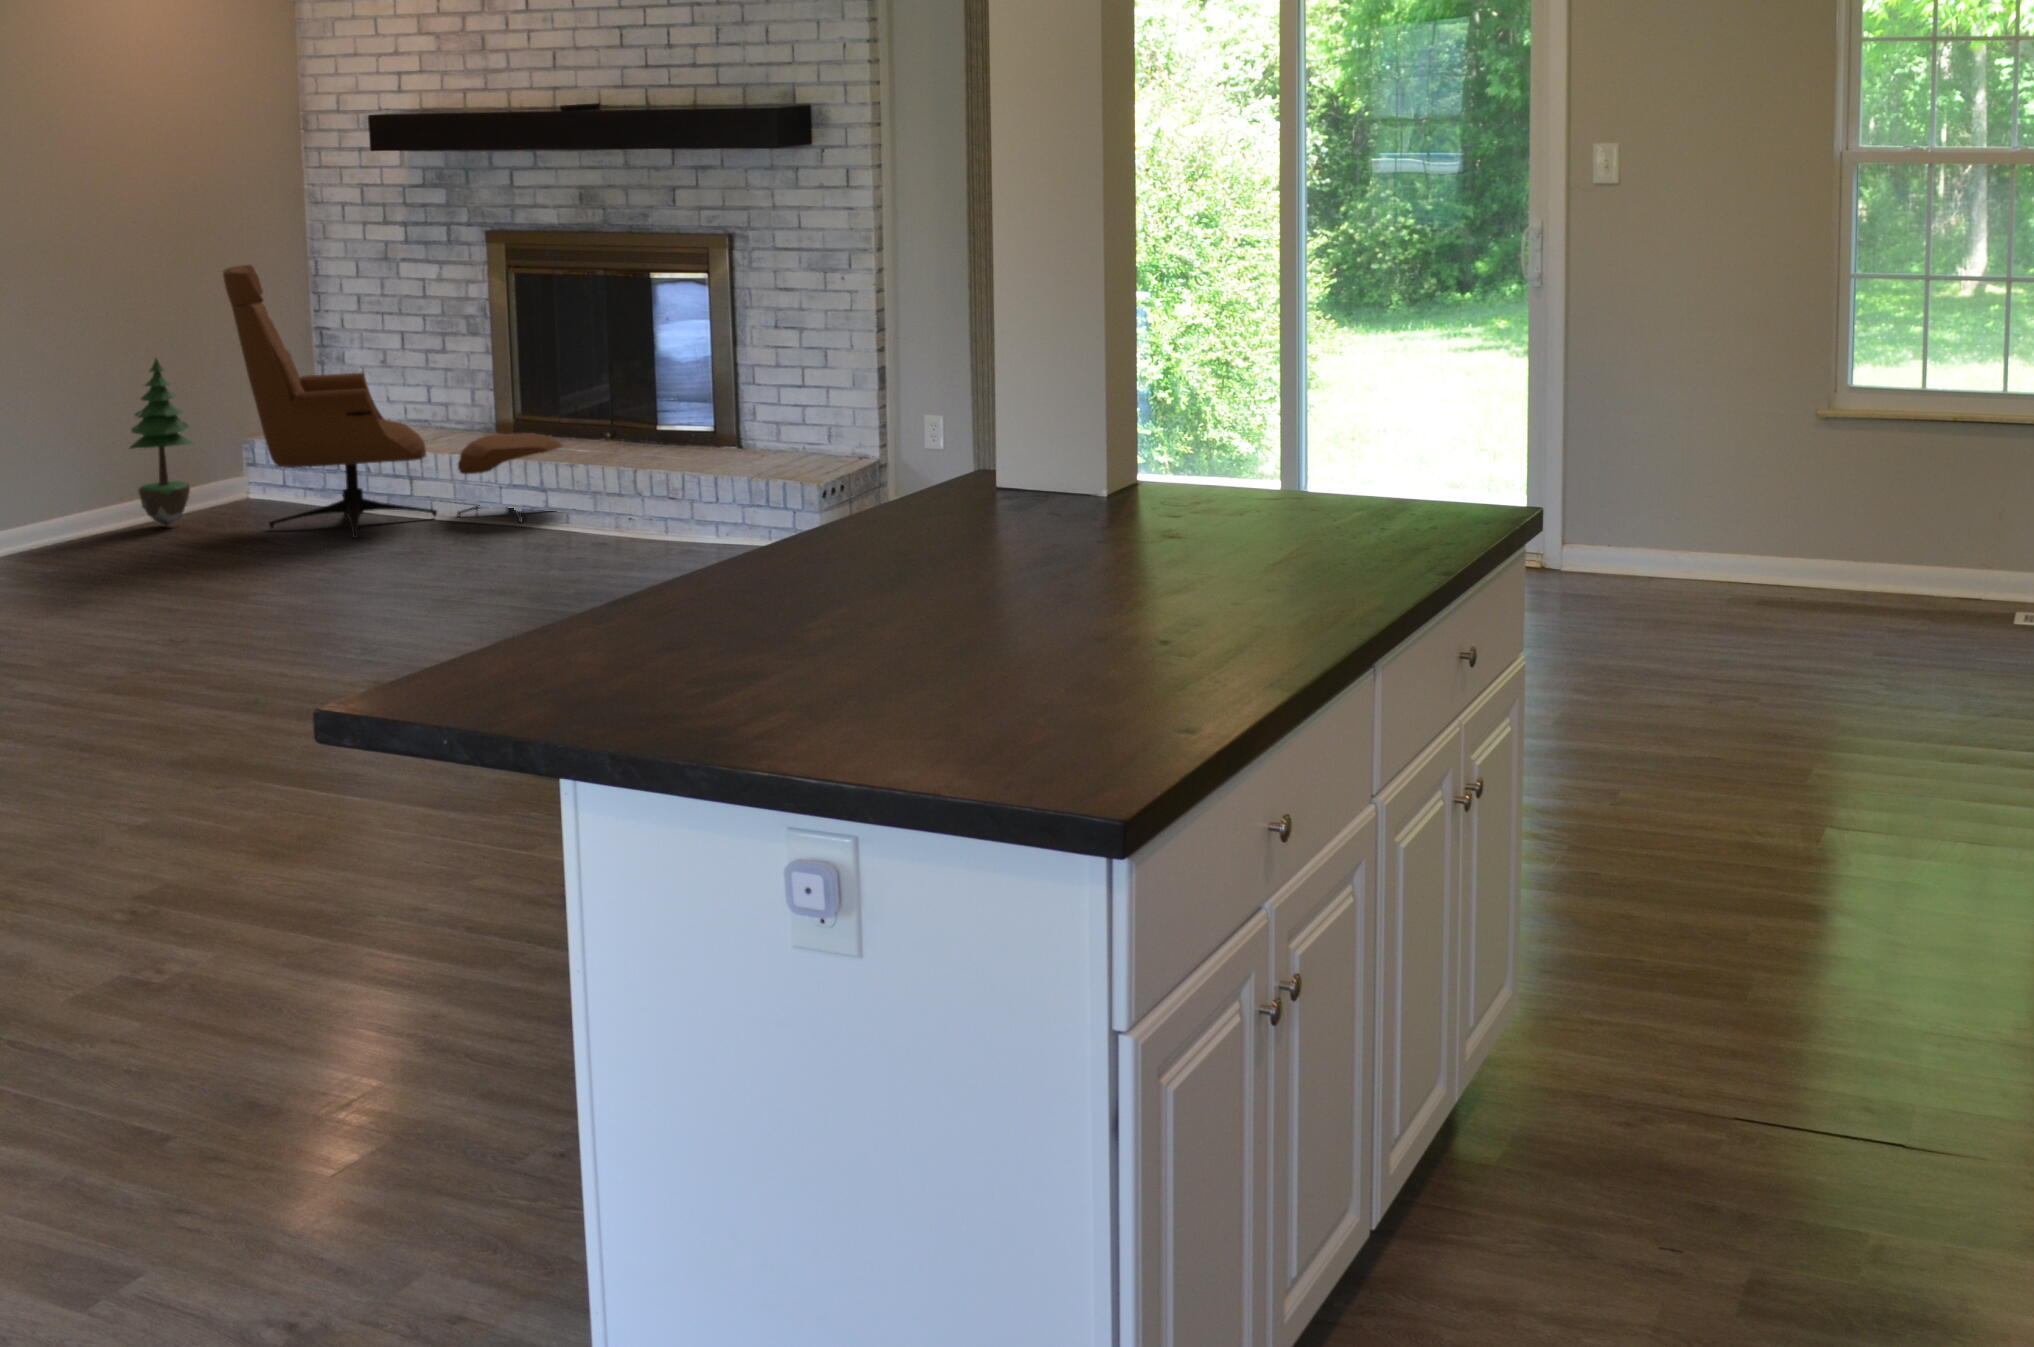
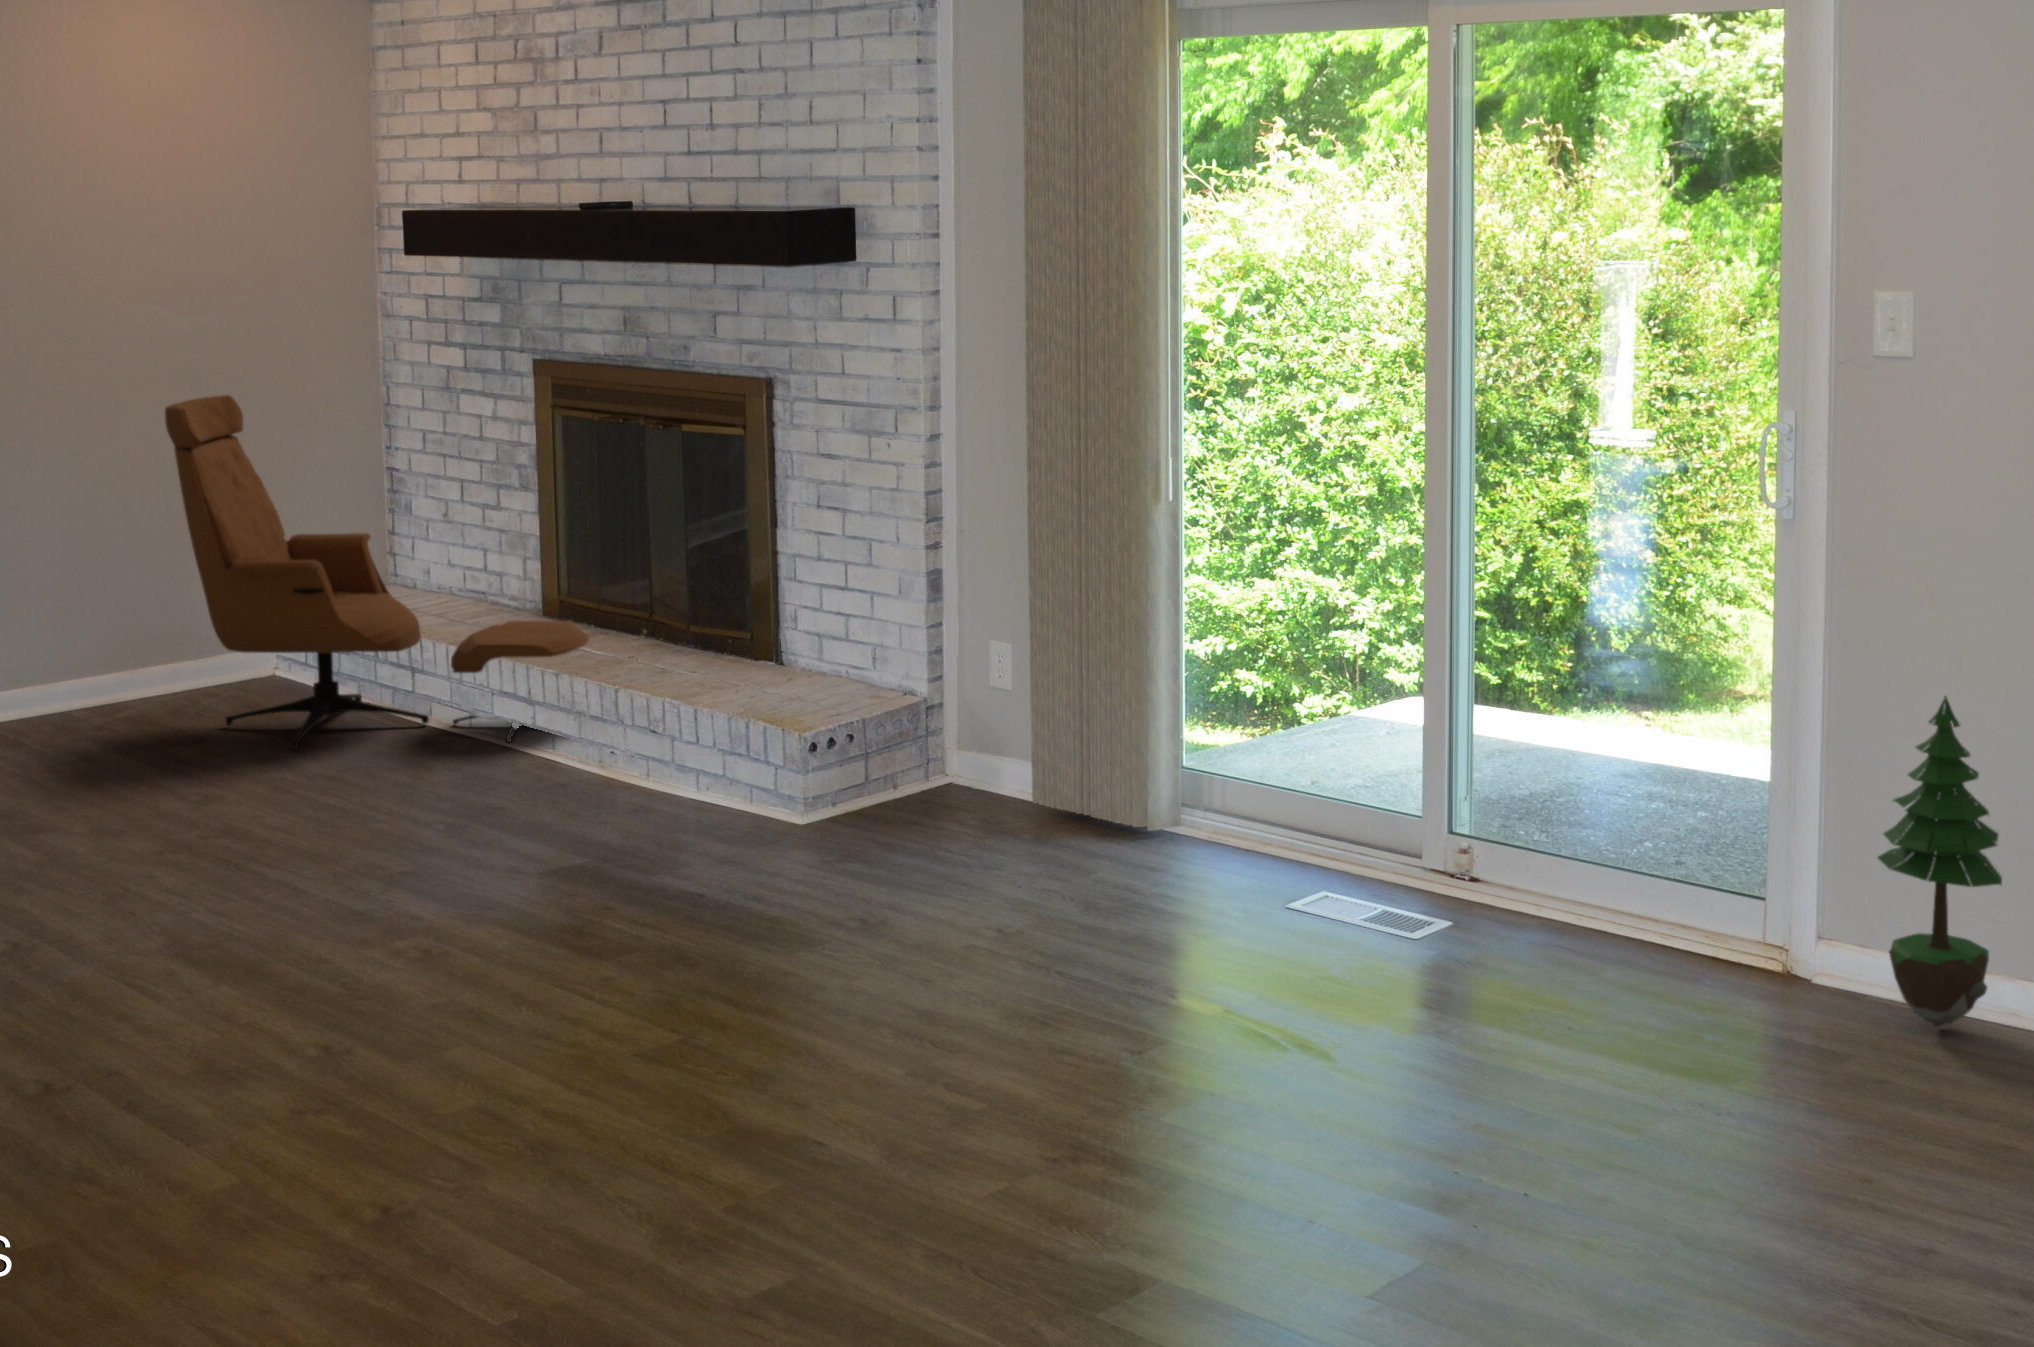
potted tree: present [129,358,192,526] -> present [1877,696,2002,1027]

